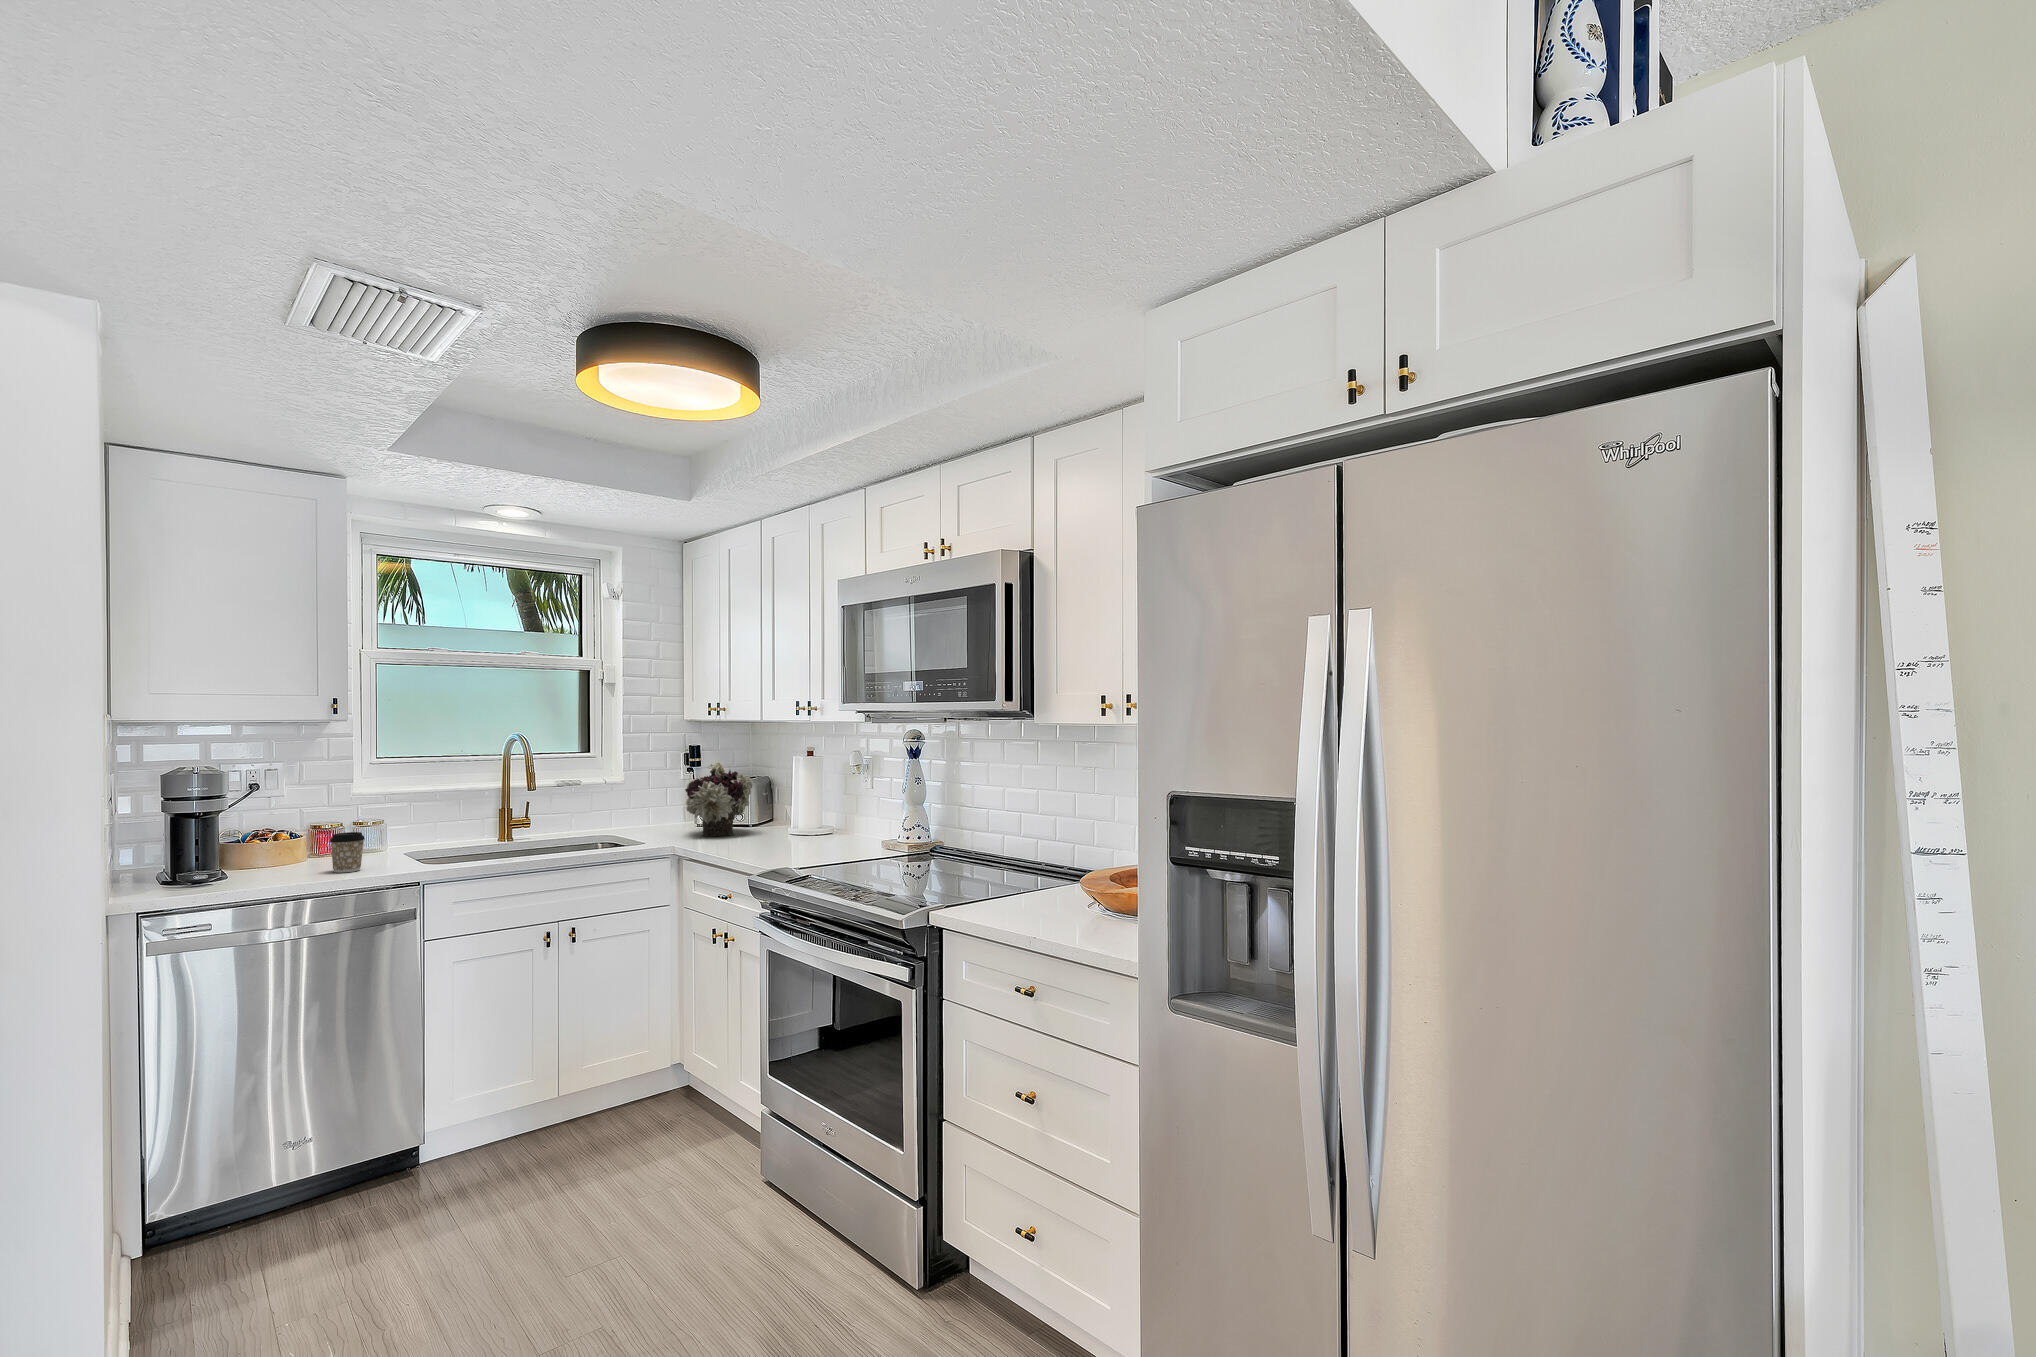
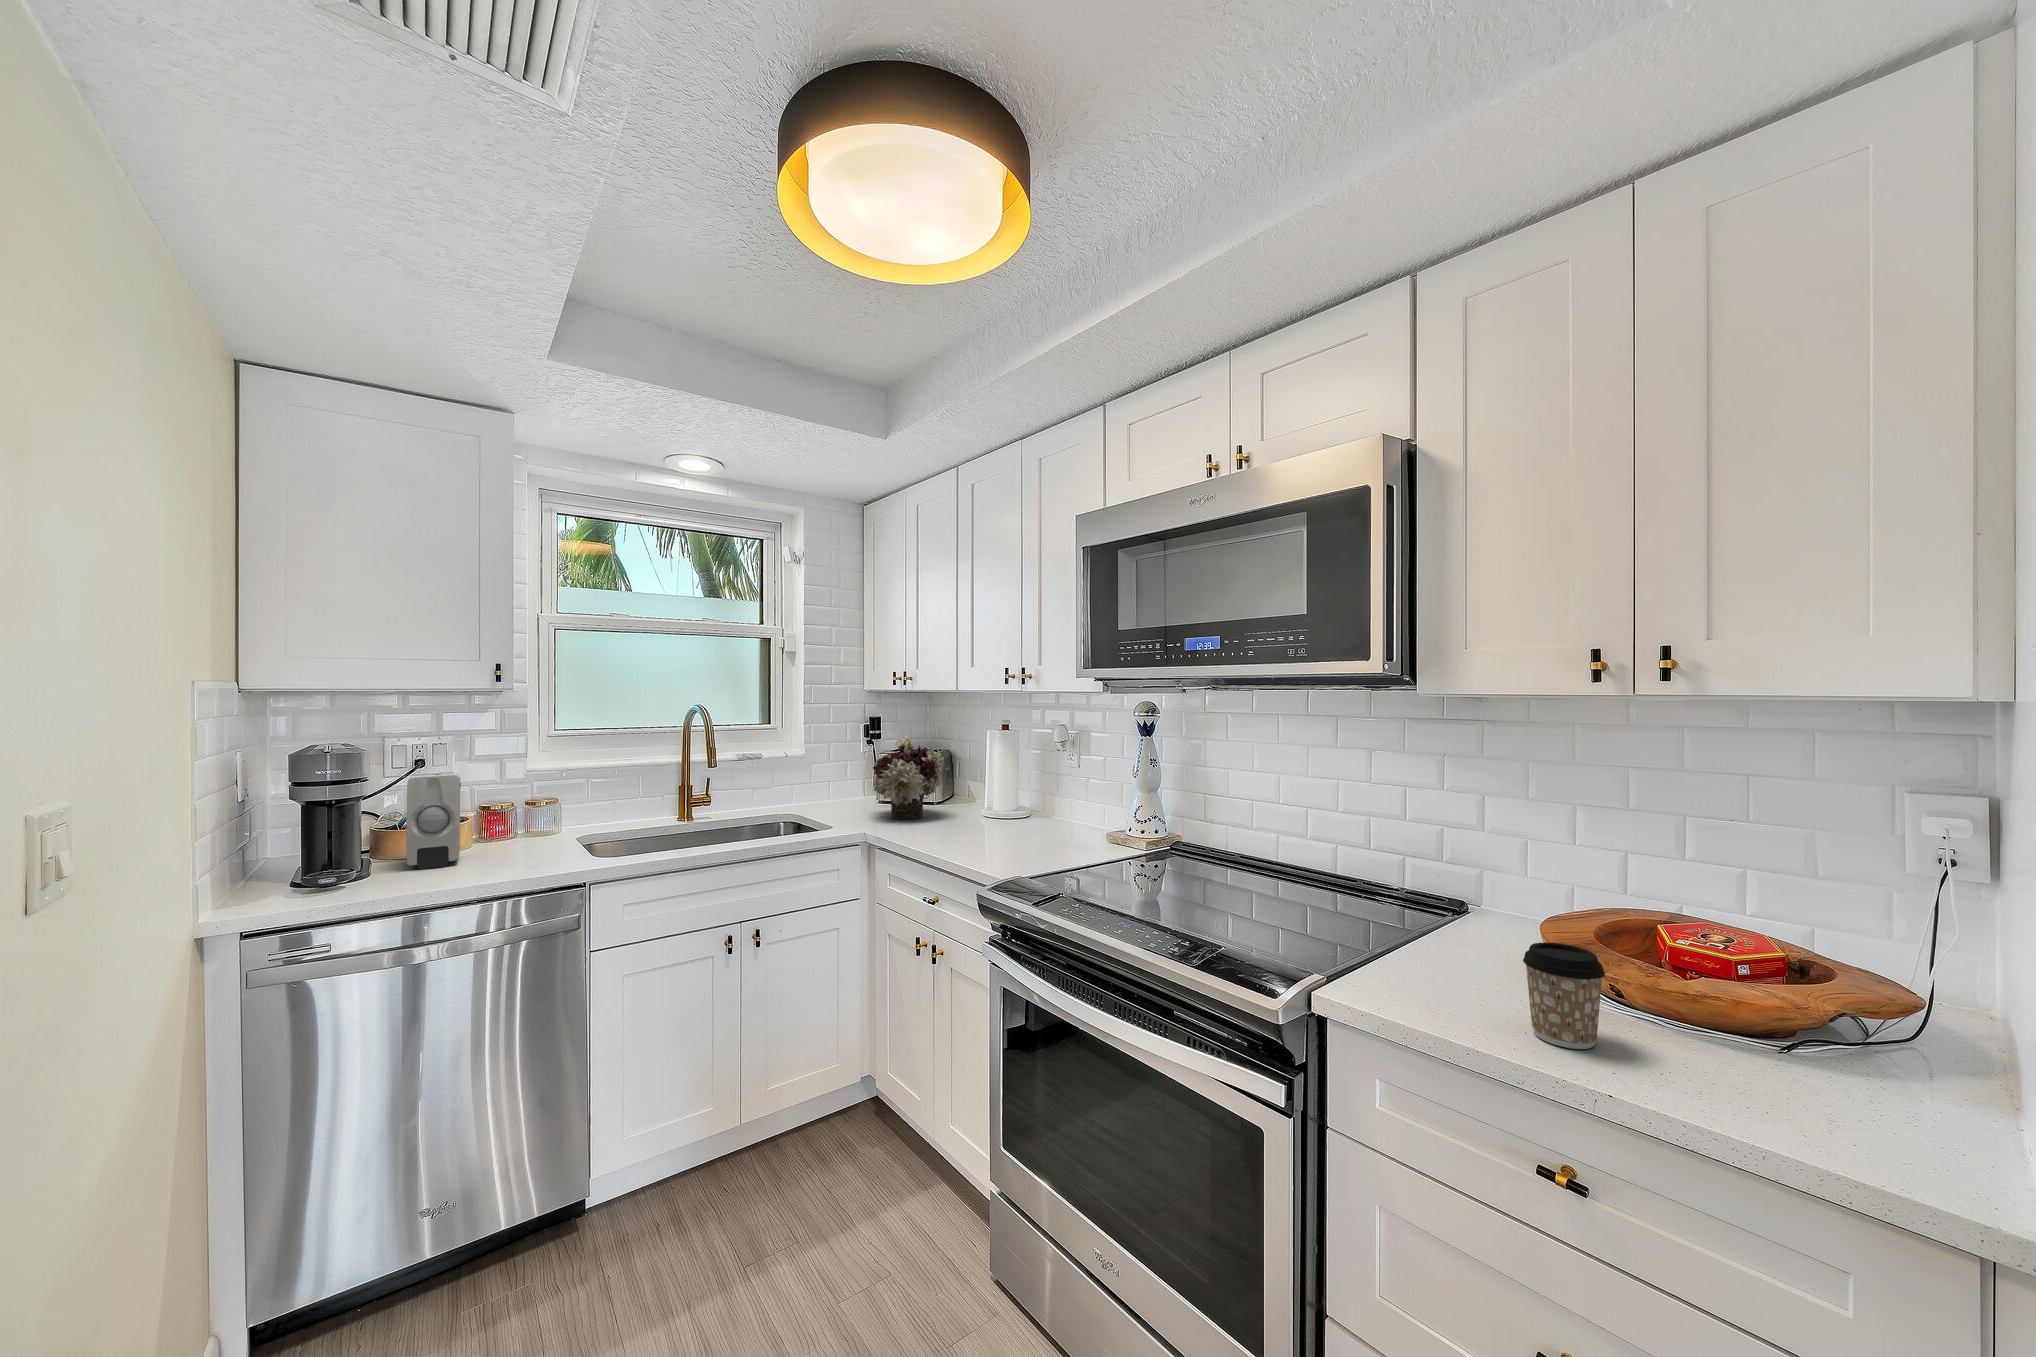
soap dispenser: none [257,795,304,875] -> present [407,775,461,869]
coffee cup: present [330,832,365,873] -> present [1523,942,1605,1049]

